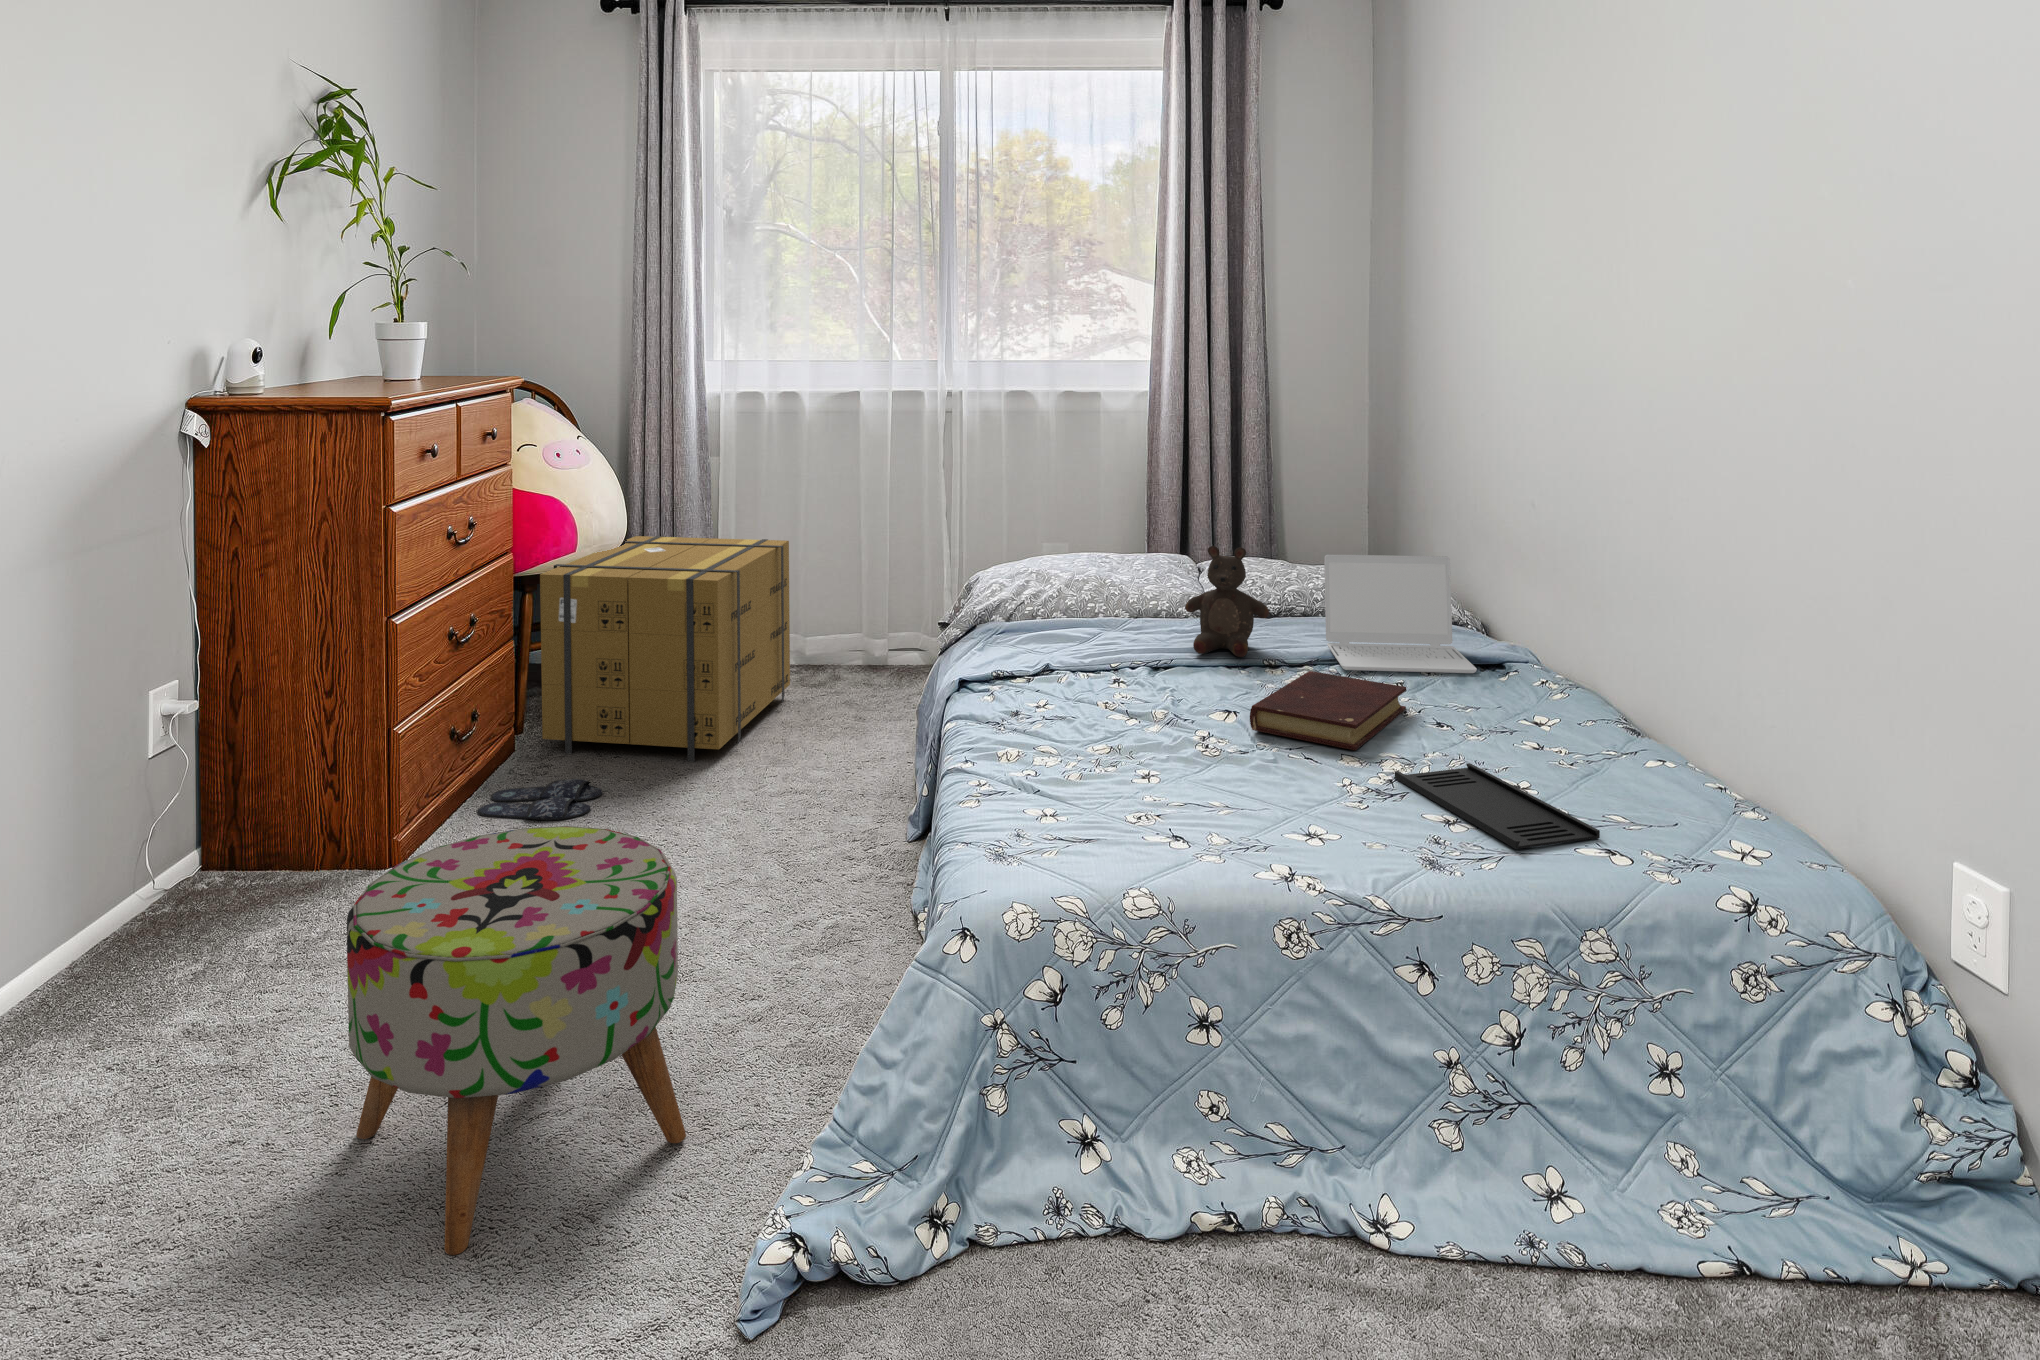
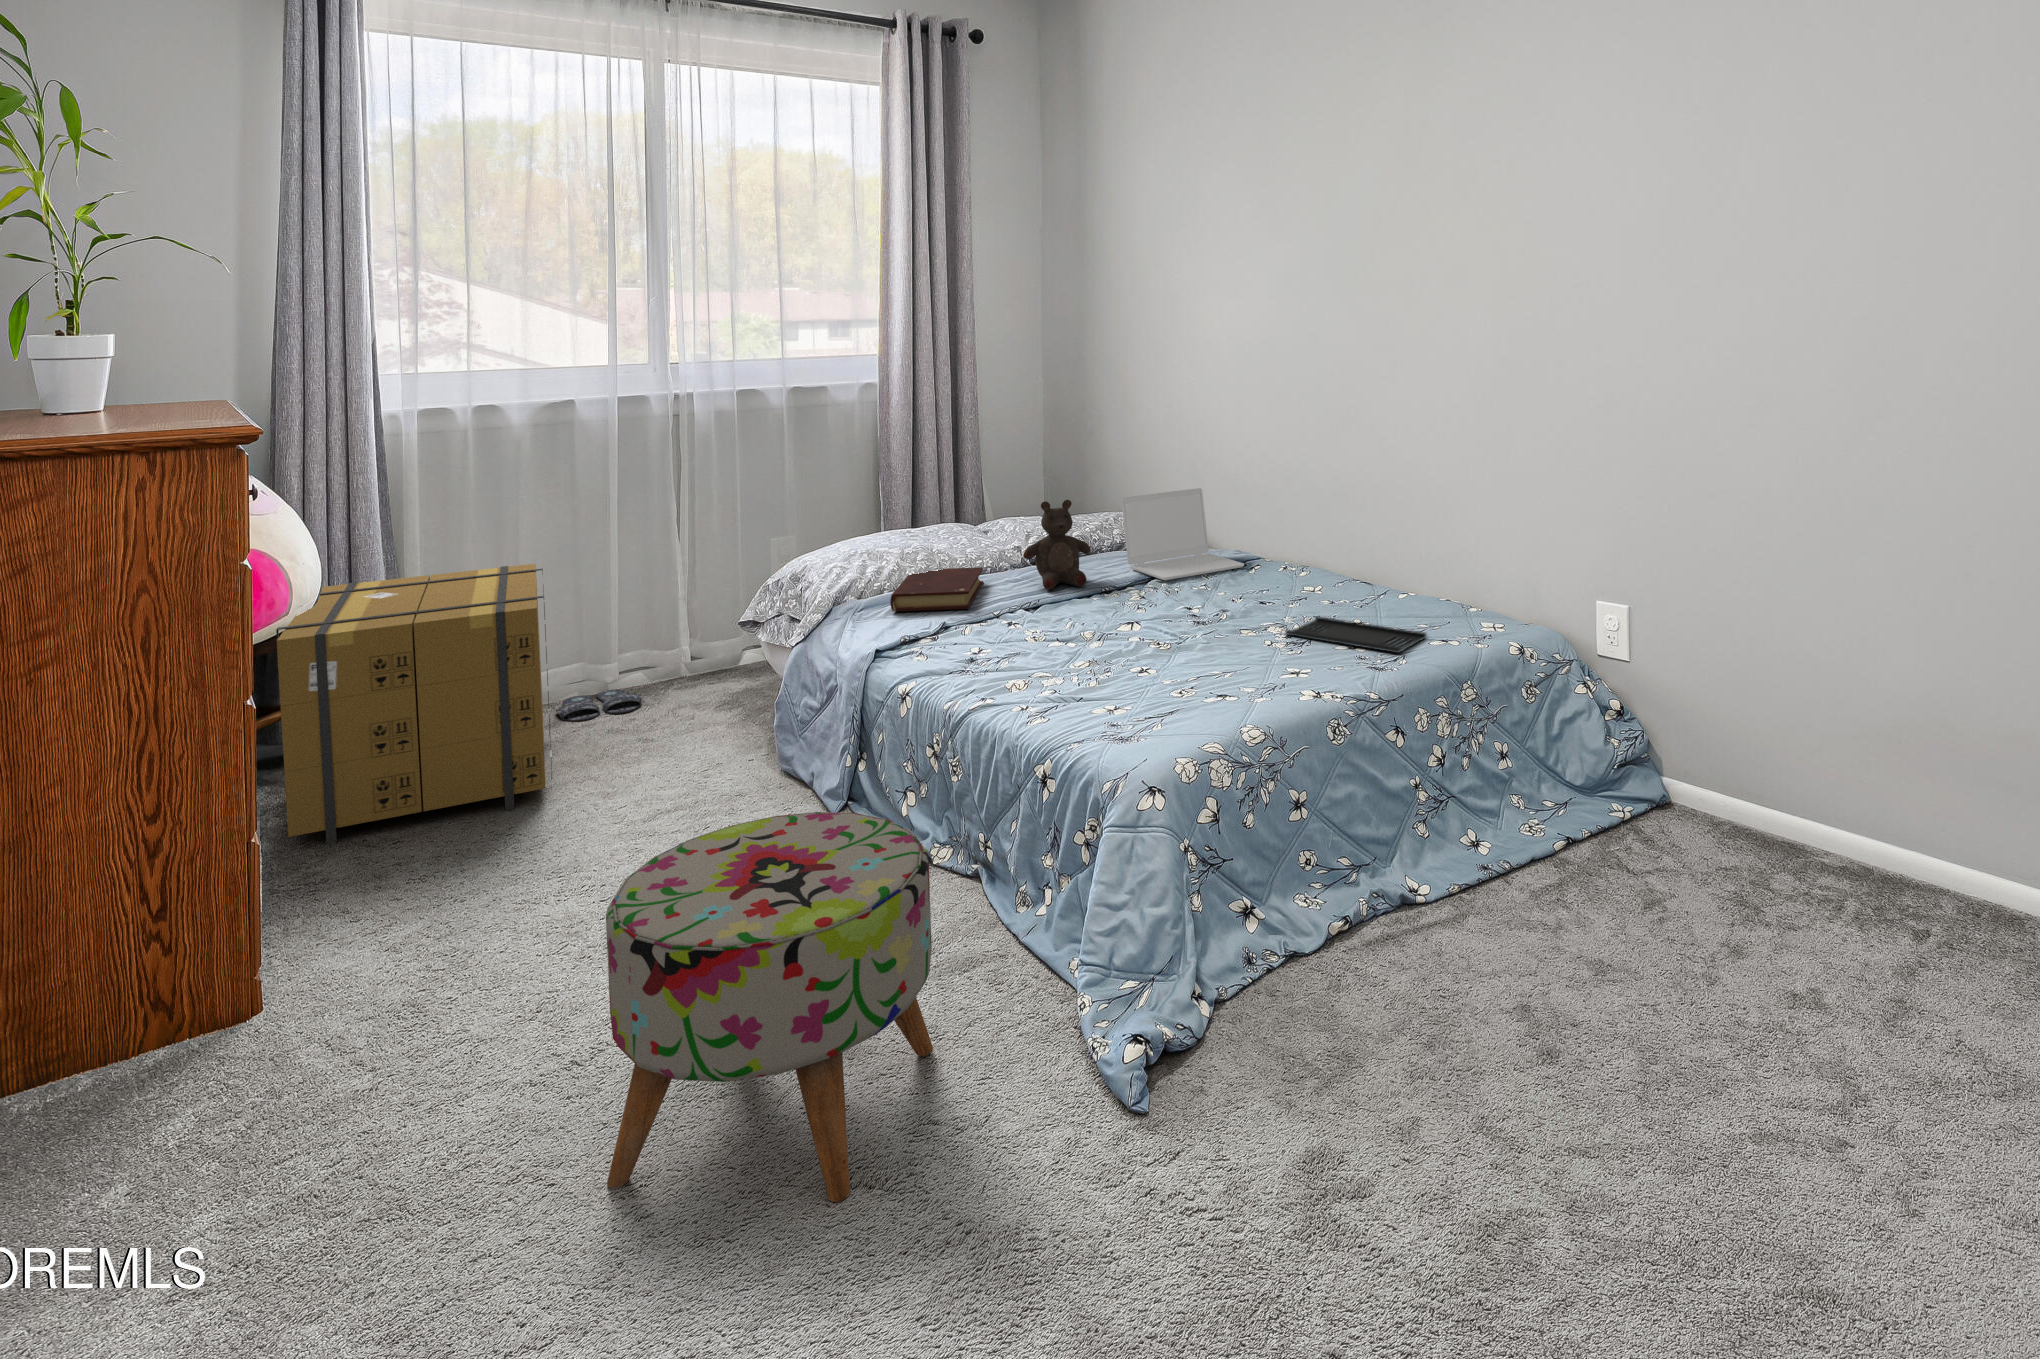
book: present [1250,671,1406,750] -> present [890,567,983,611]
slippers: present [477,779,602,820] -> present [556,689,642,722]

